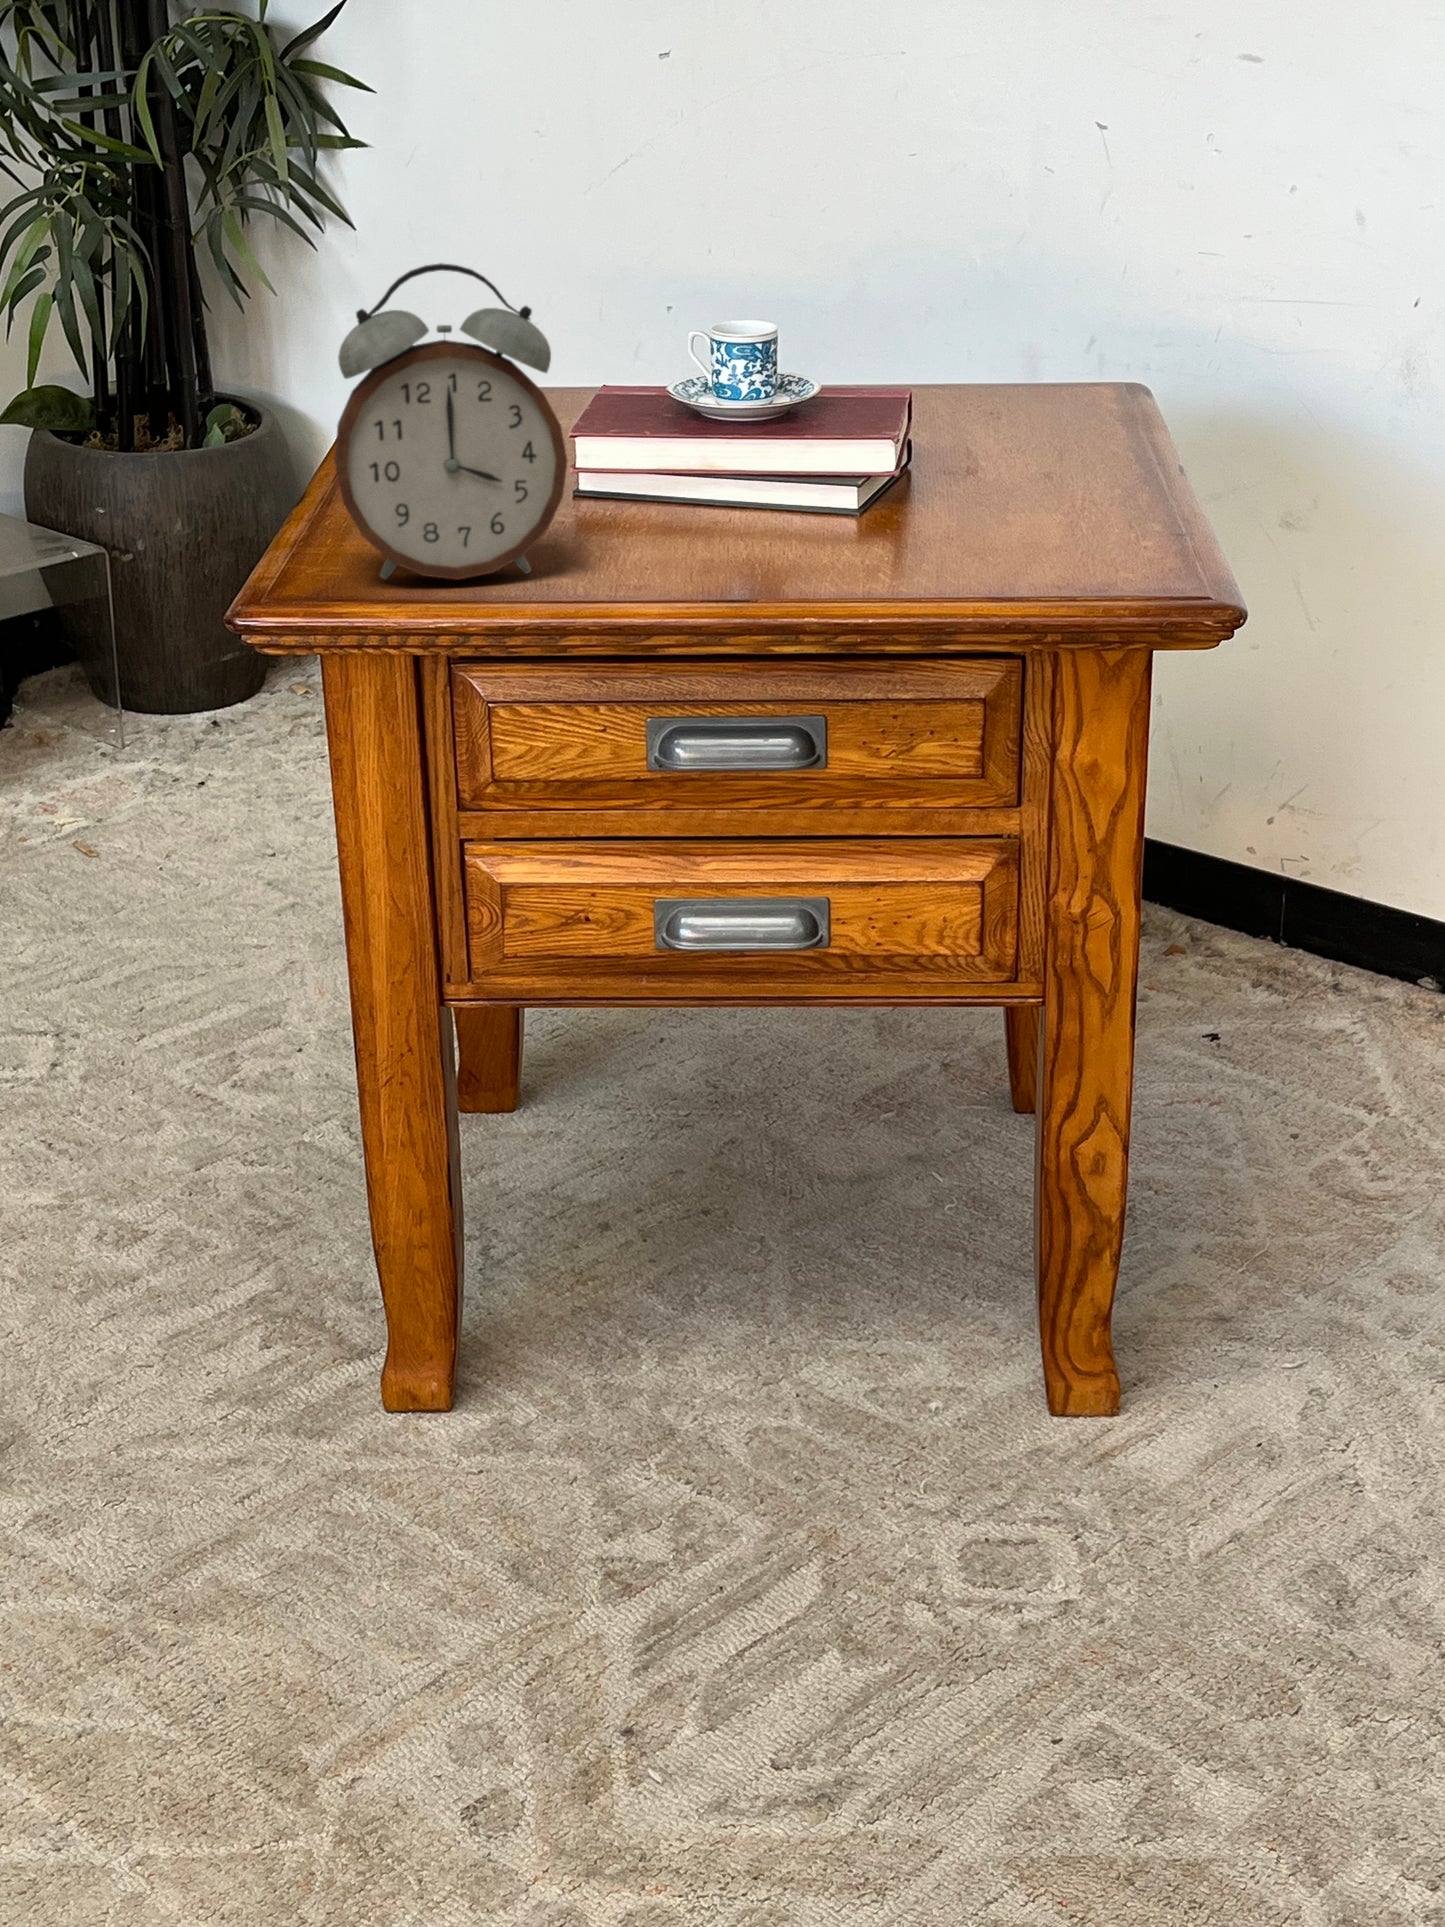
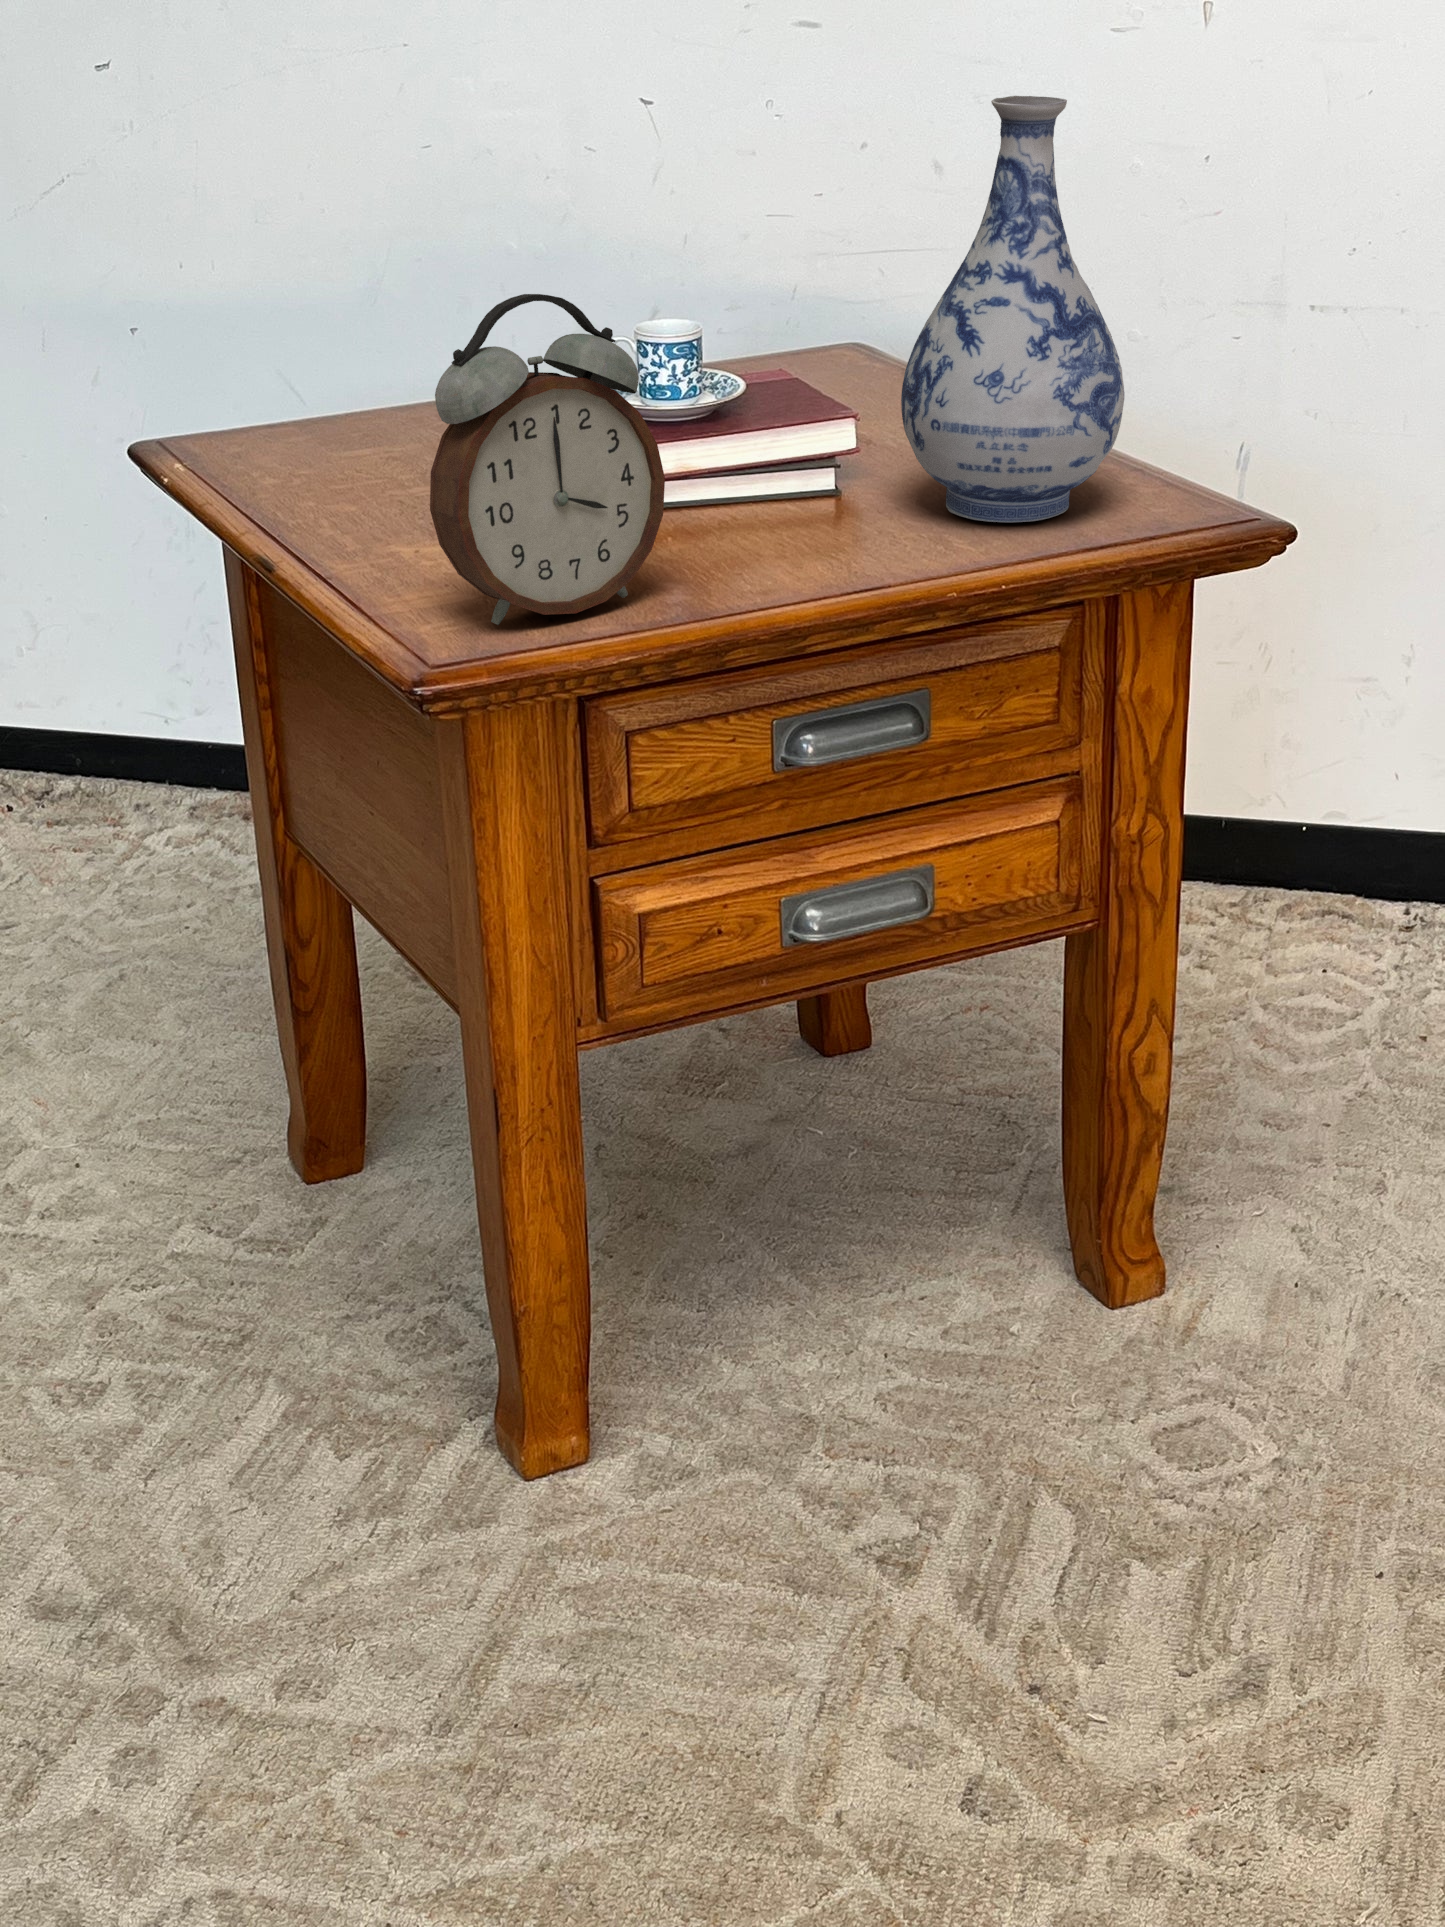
vase: none [887,116,1123,563] -> present [901,96,1124,522]

